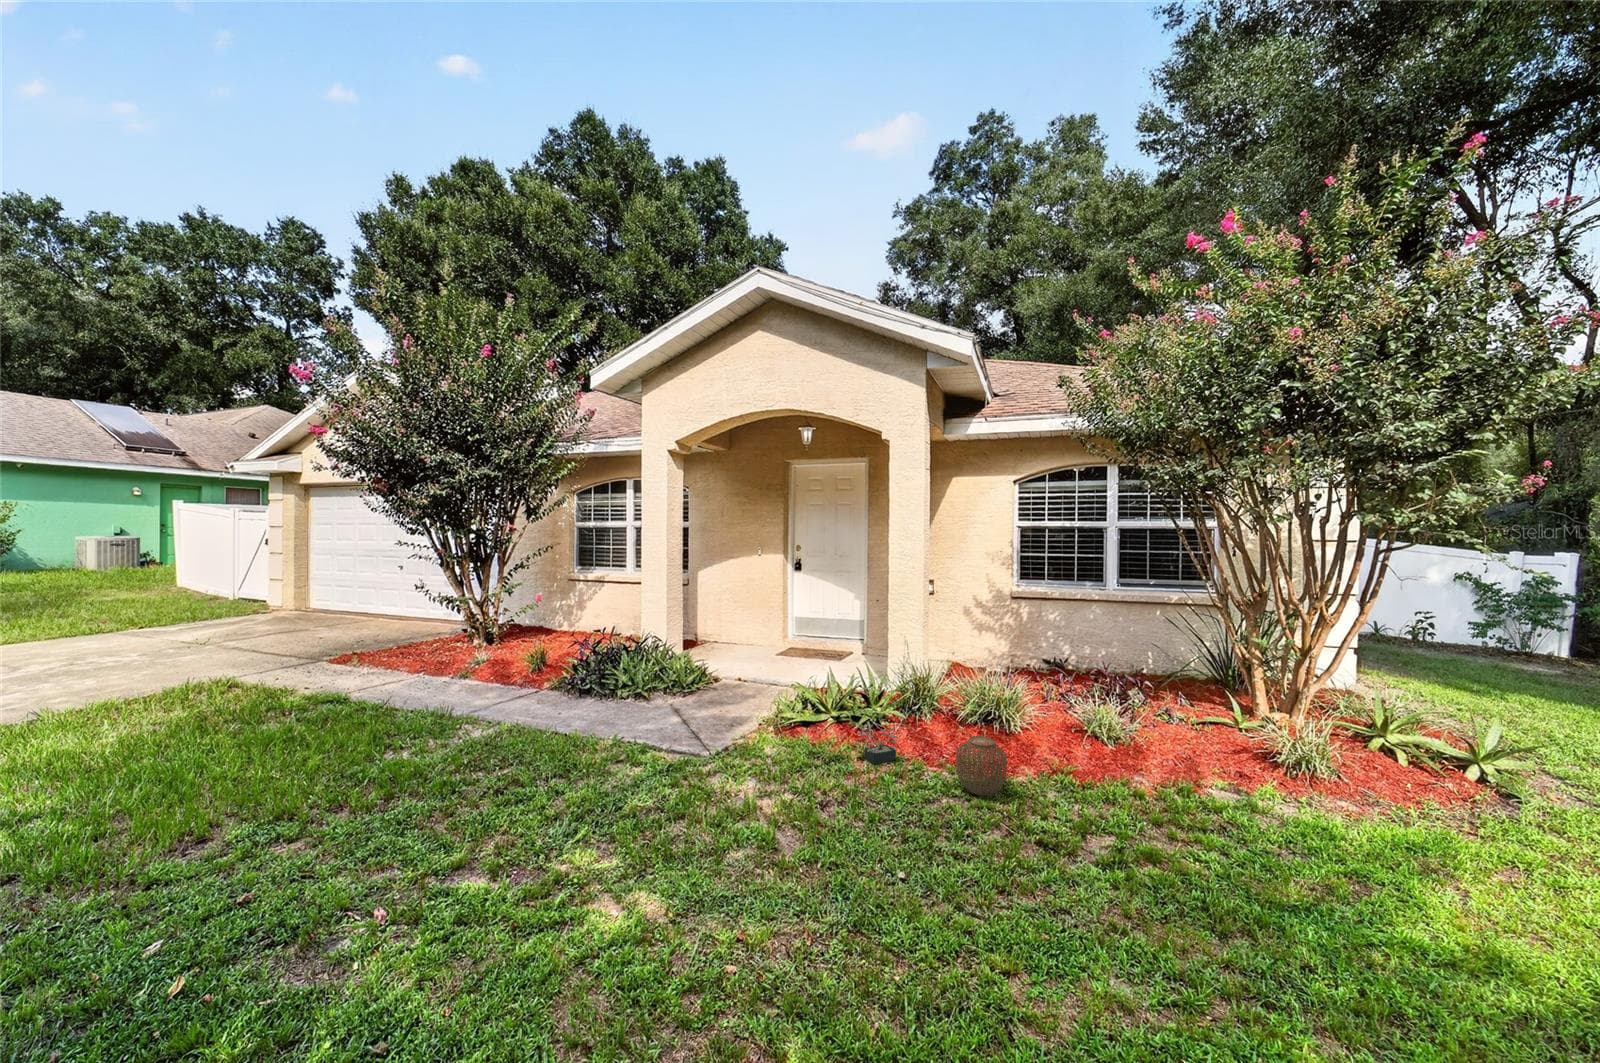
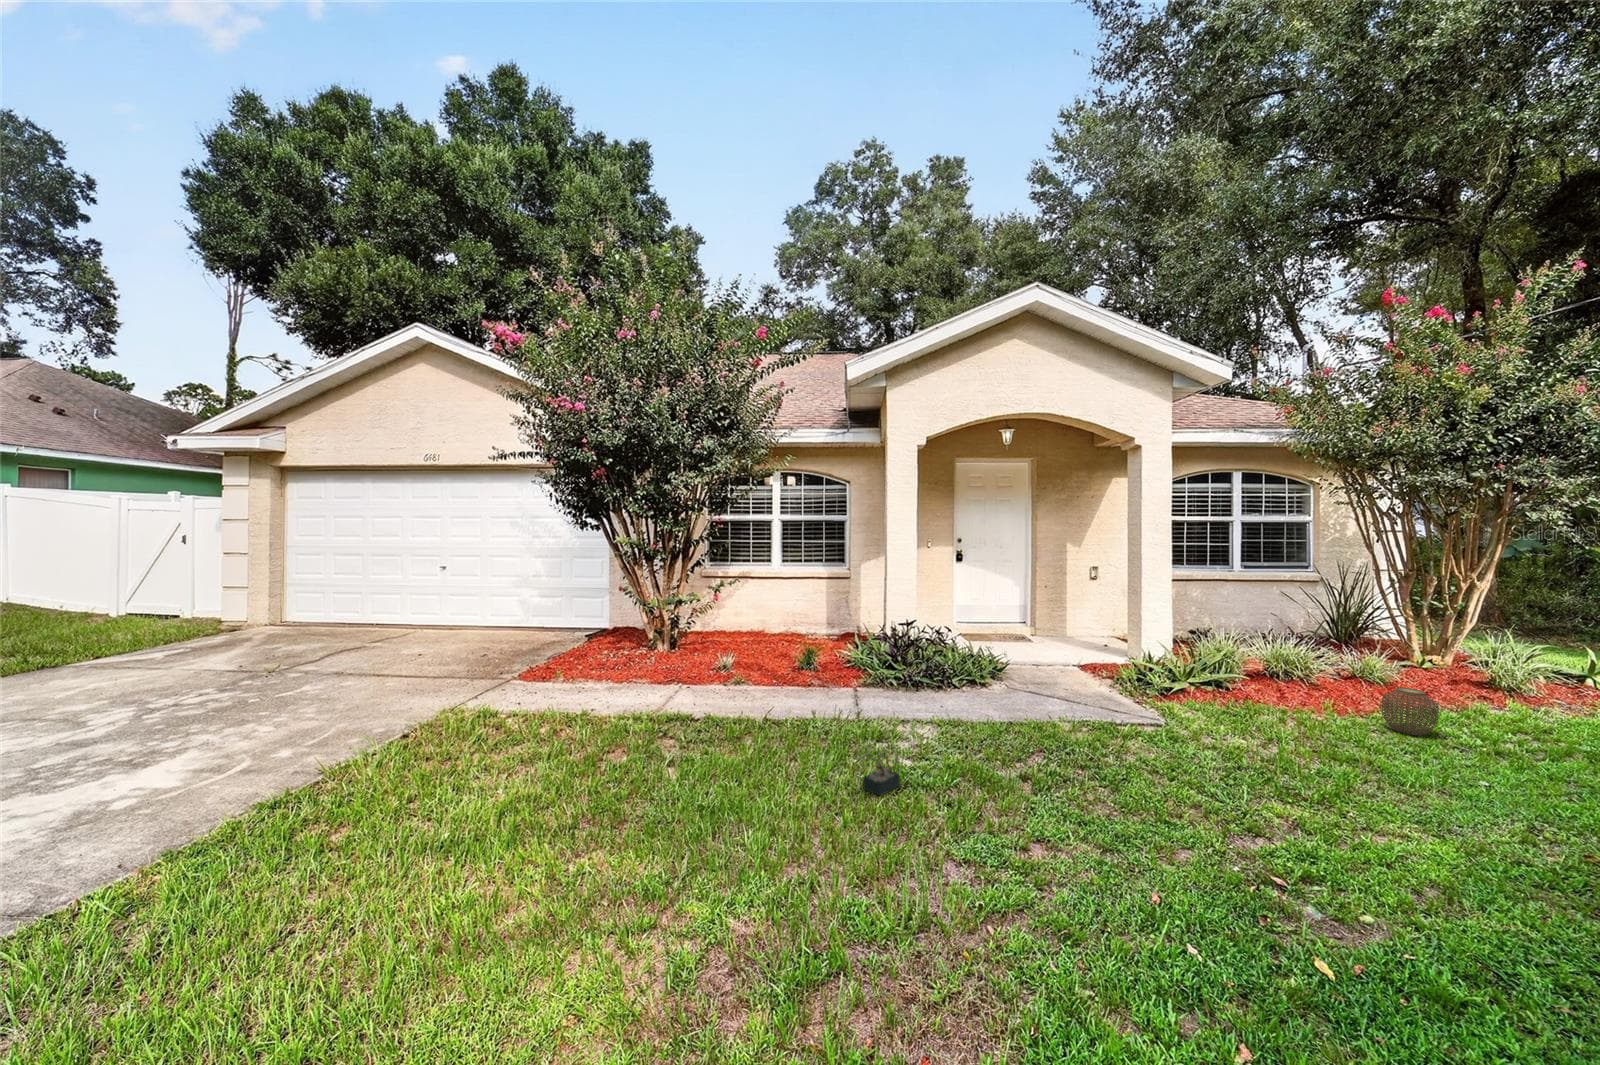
decorative plant: present [857,723,899,764] -> present [856,747,900,796]

